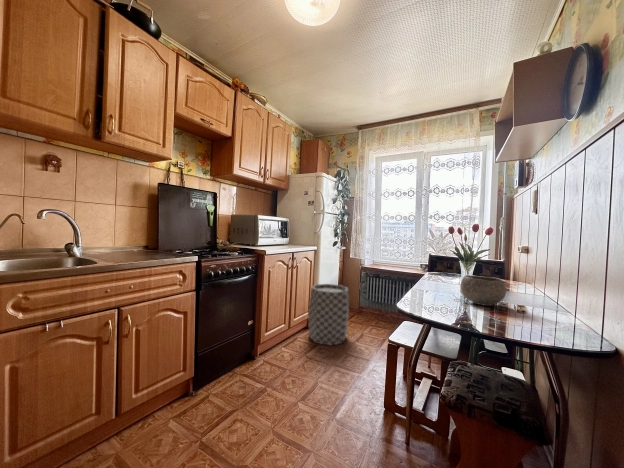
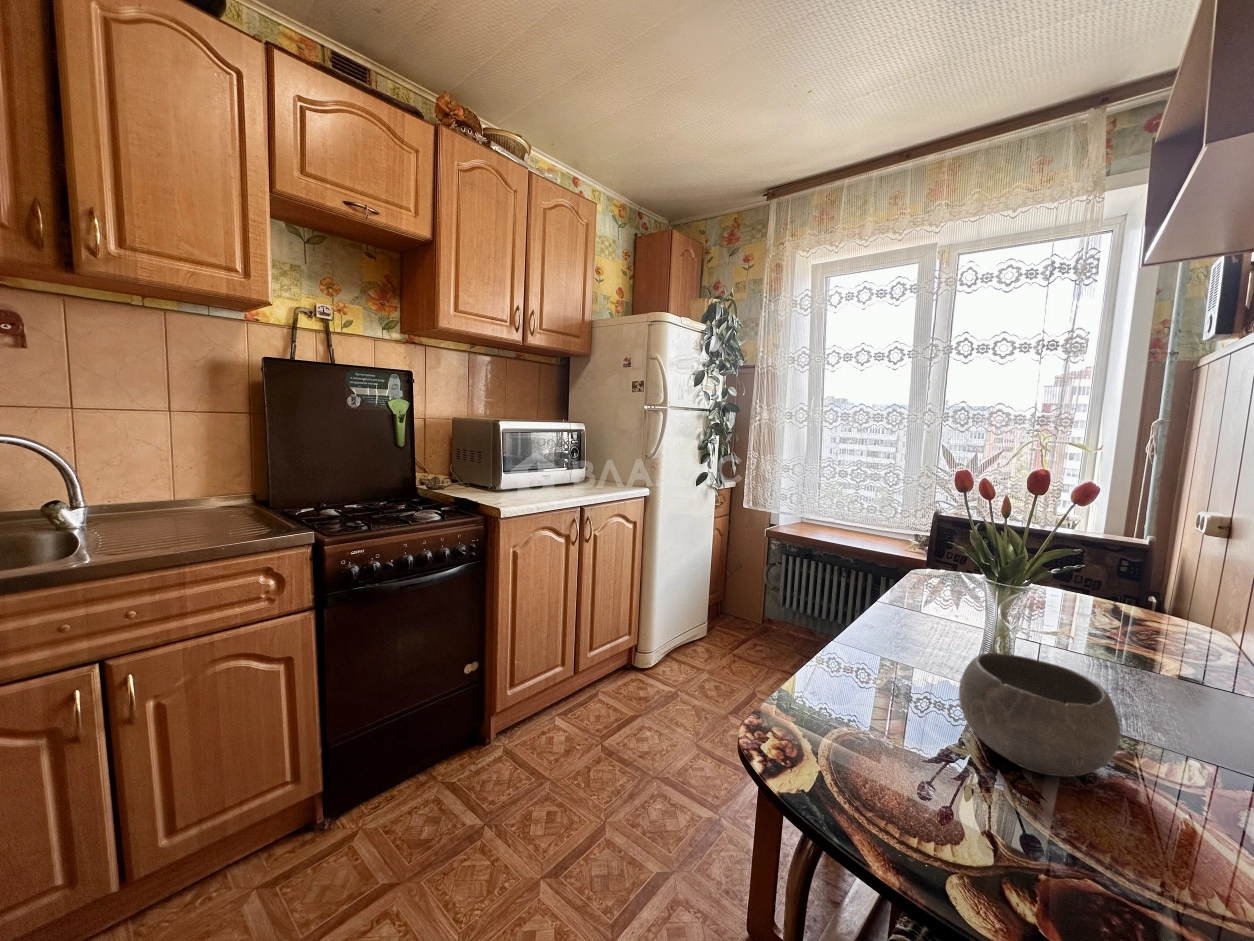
trash can: present [308,284,349,345] -> none [625,573,719,719]

